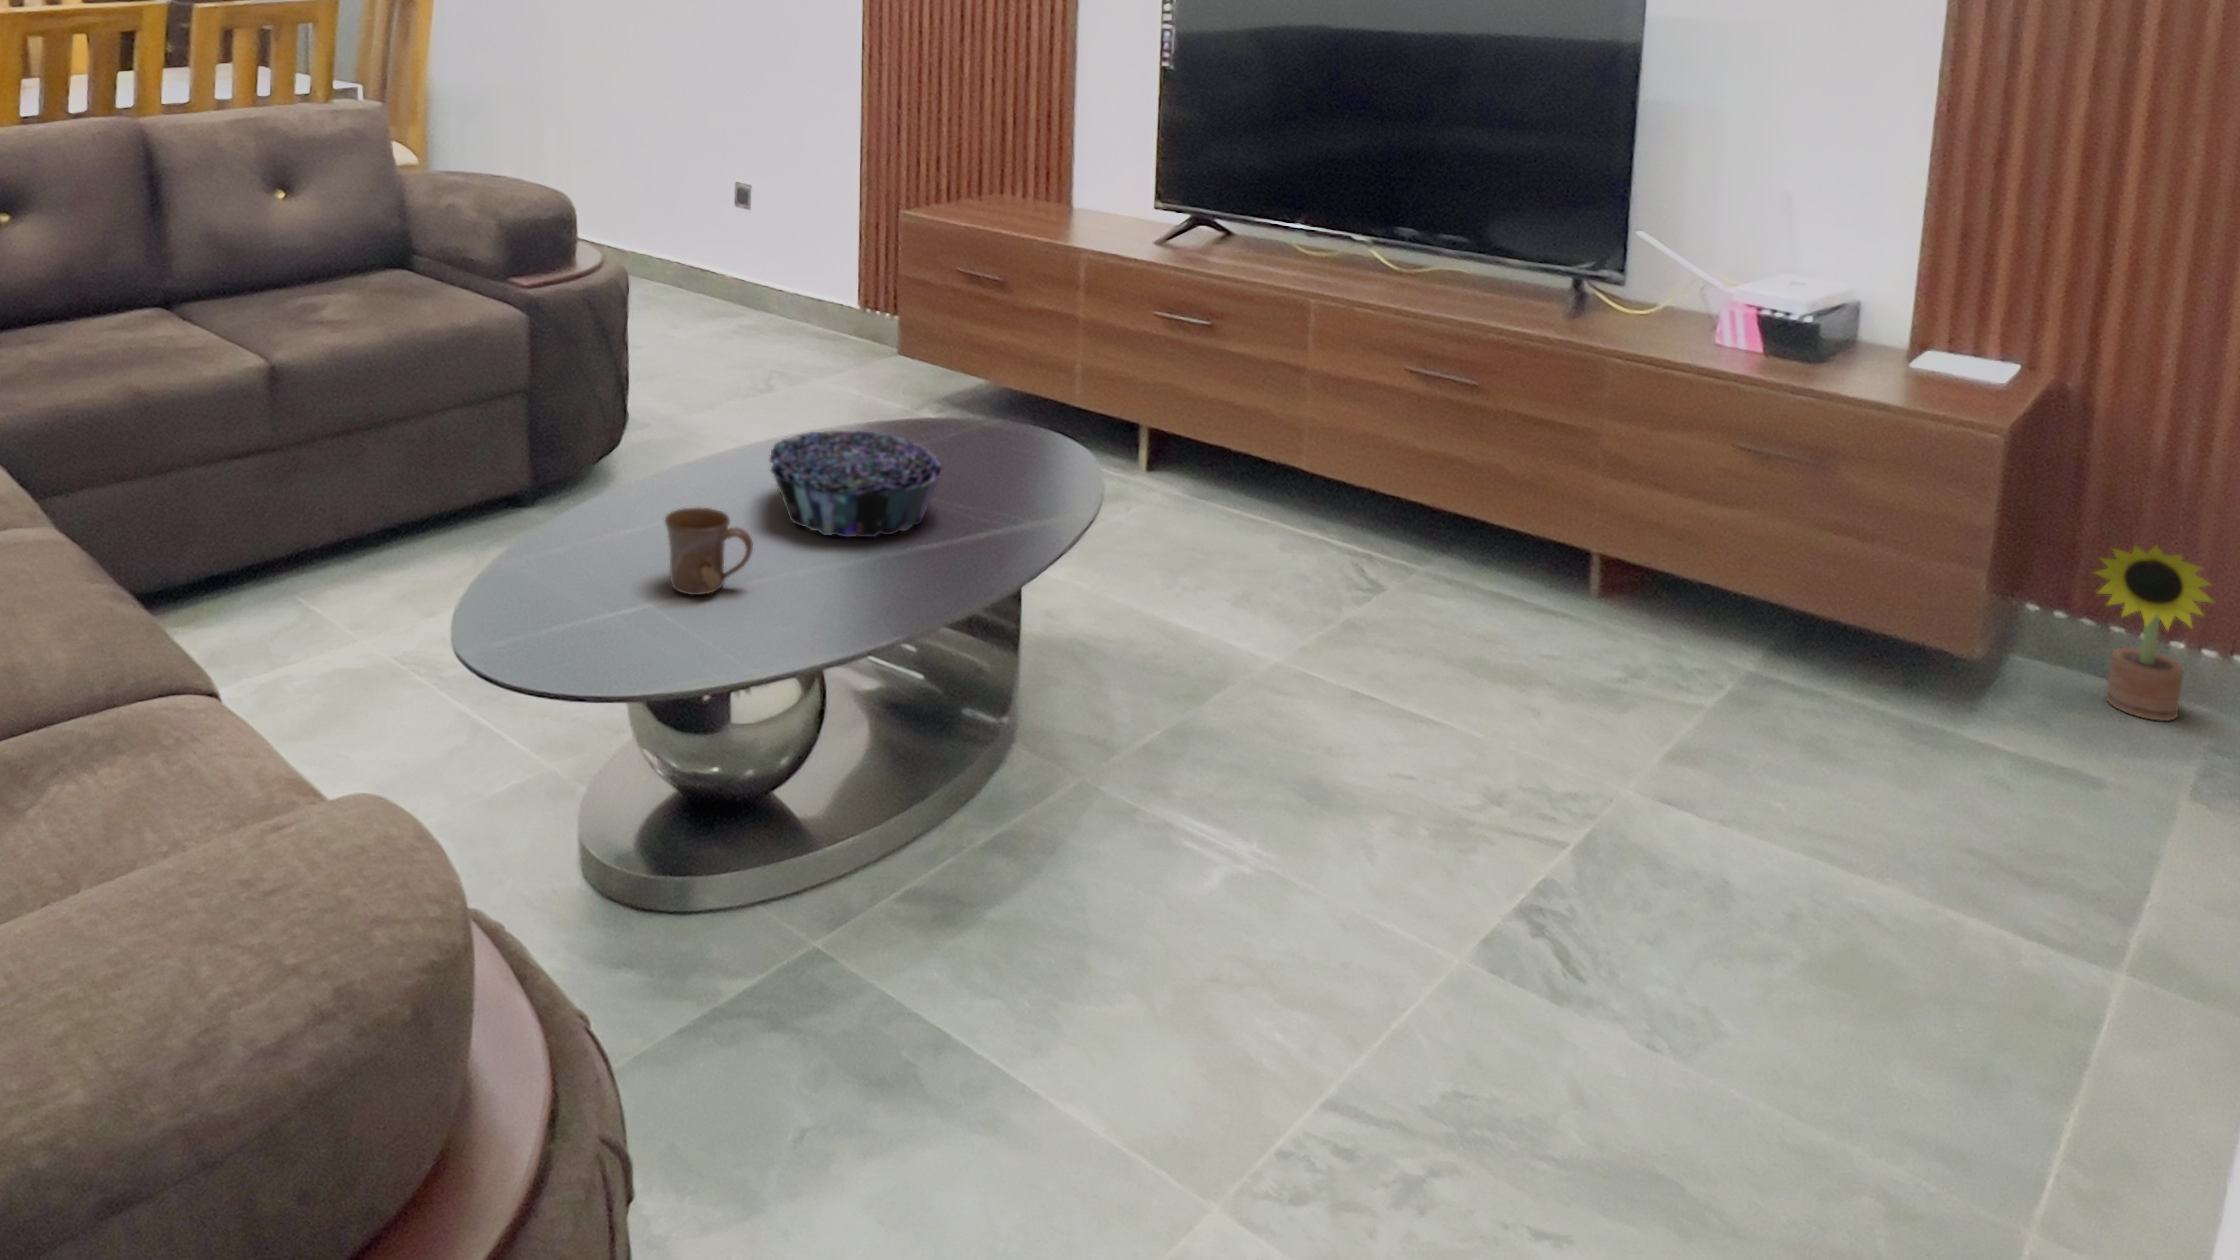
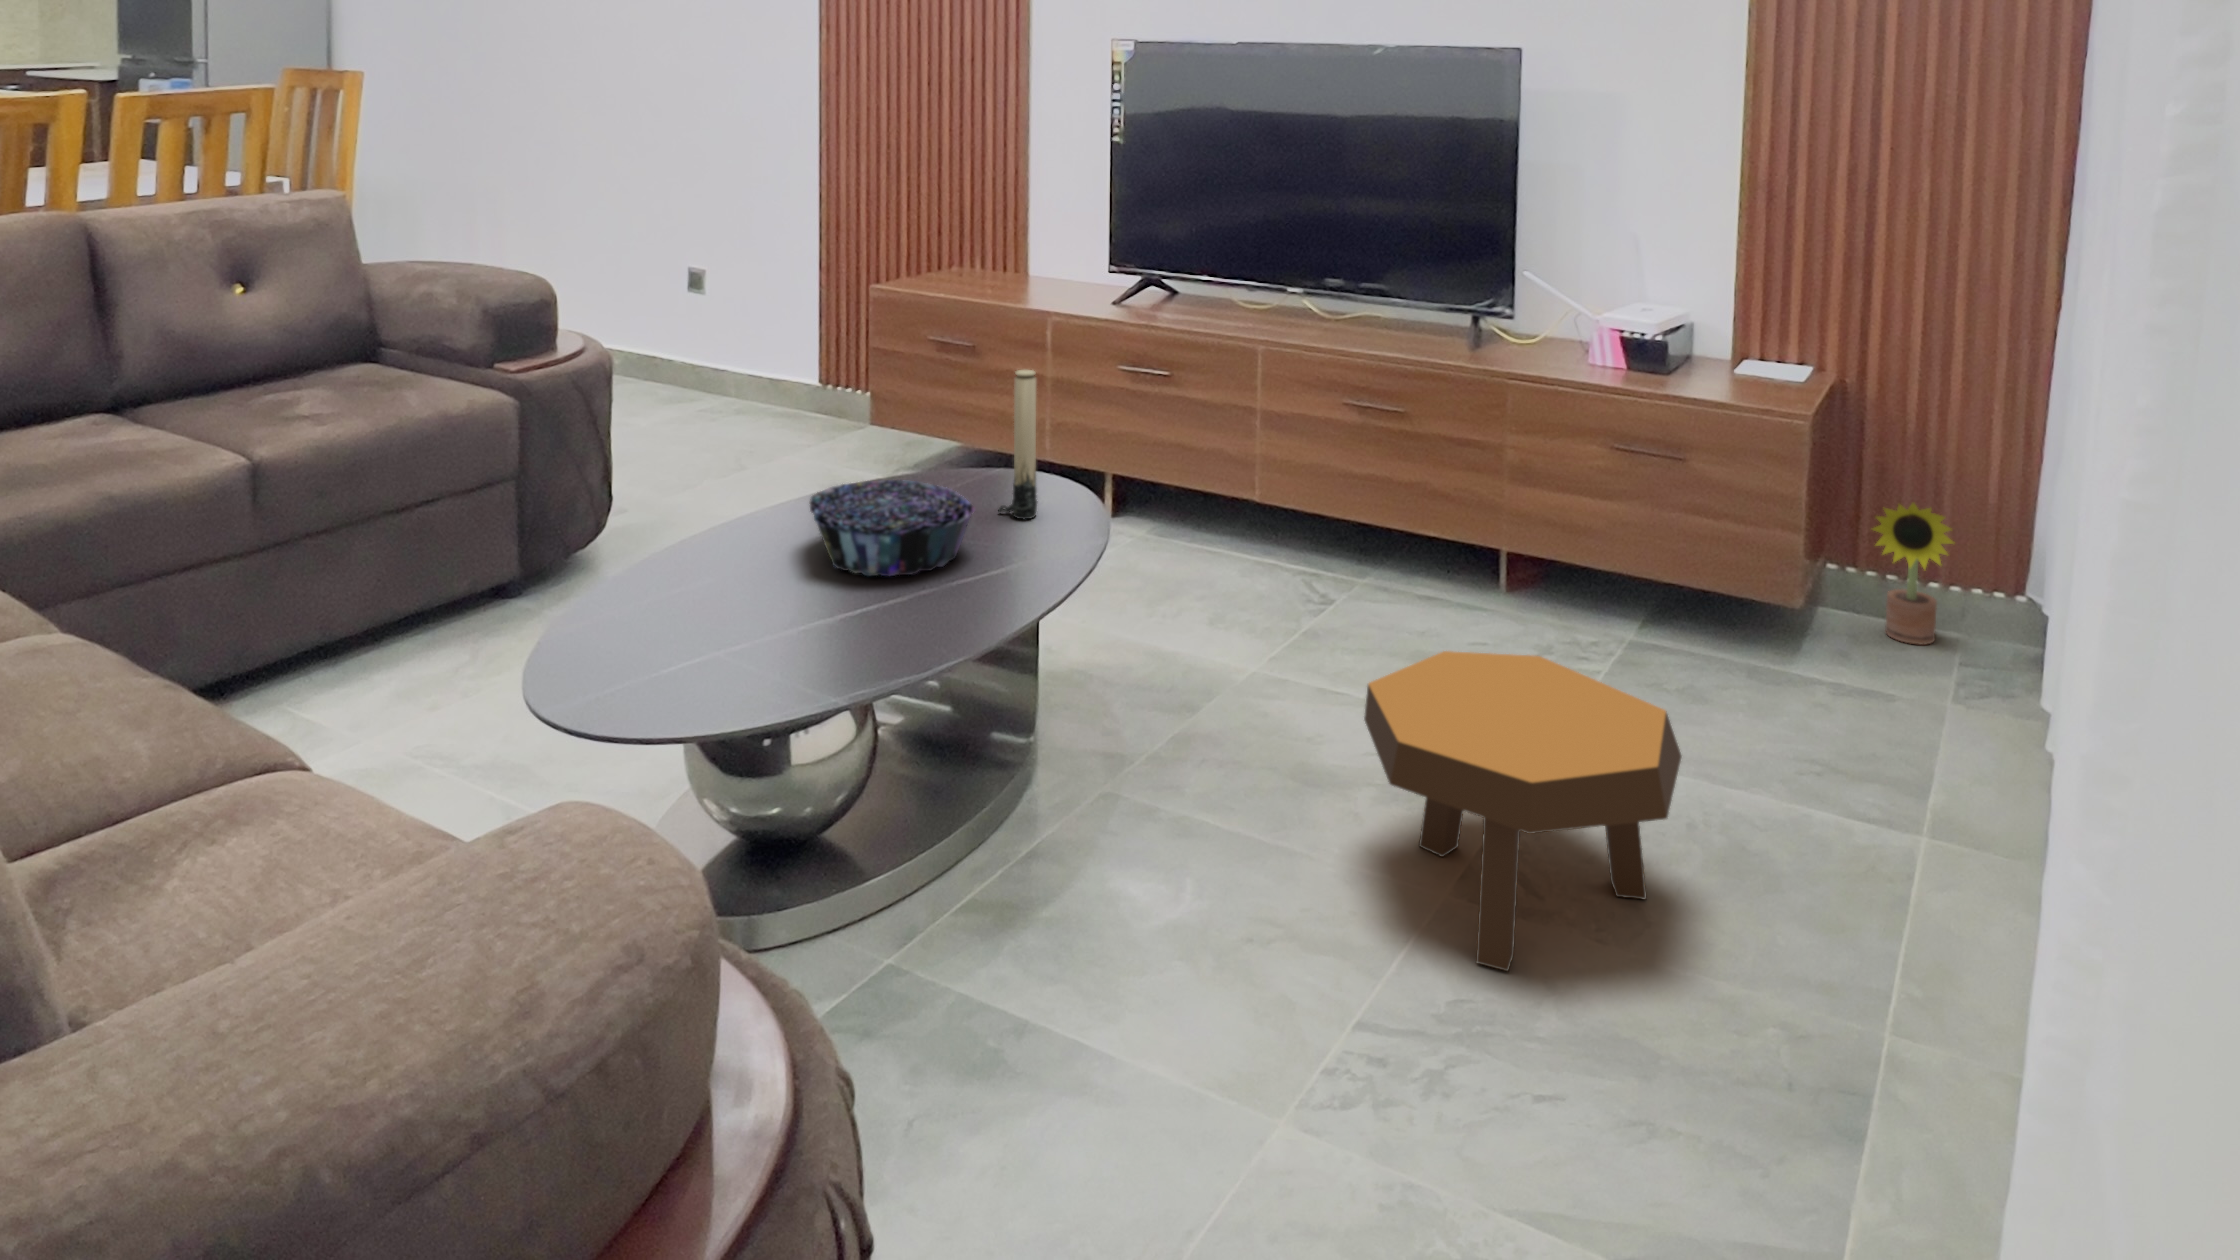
candle: none [980,322,1024,483] -> present [998,370,1037,519]
mug: present [665,508,753,595] -> none [727,555,813,638]
footstool: none [1378,679,1782,1073] -> present [1364,651,1682,971]

